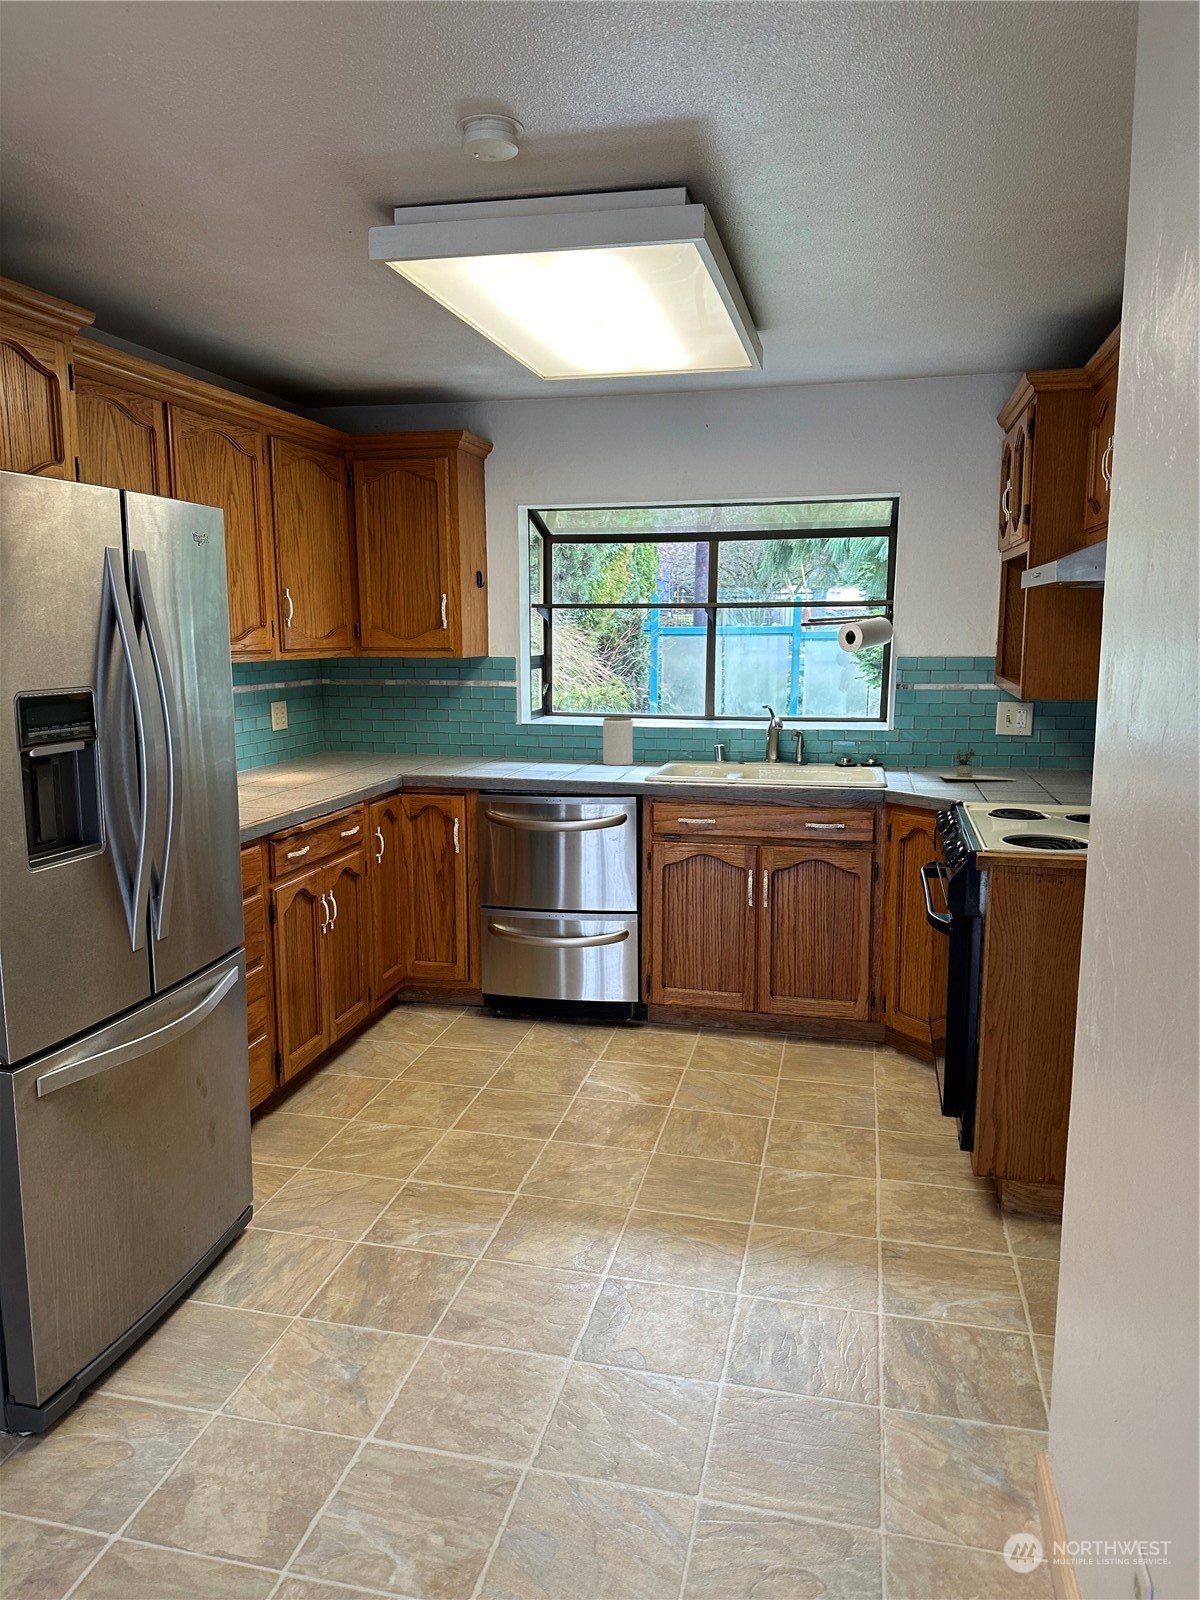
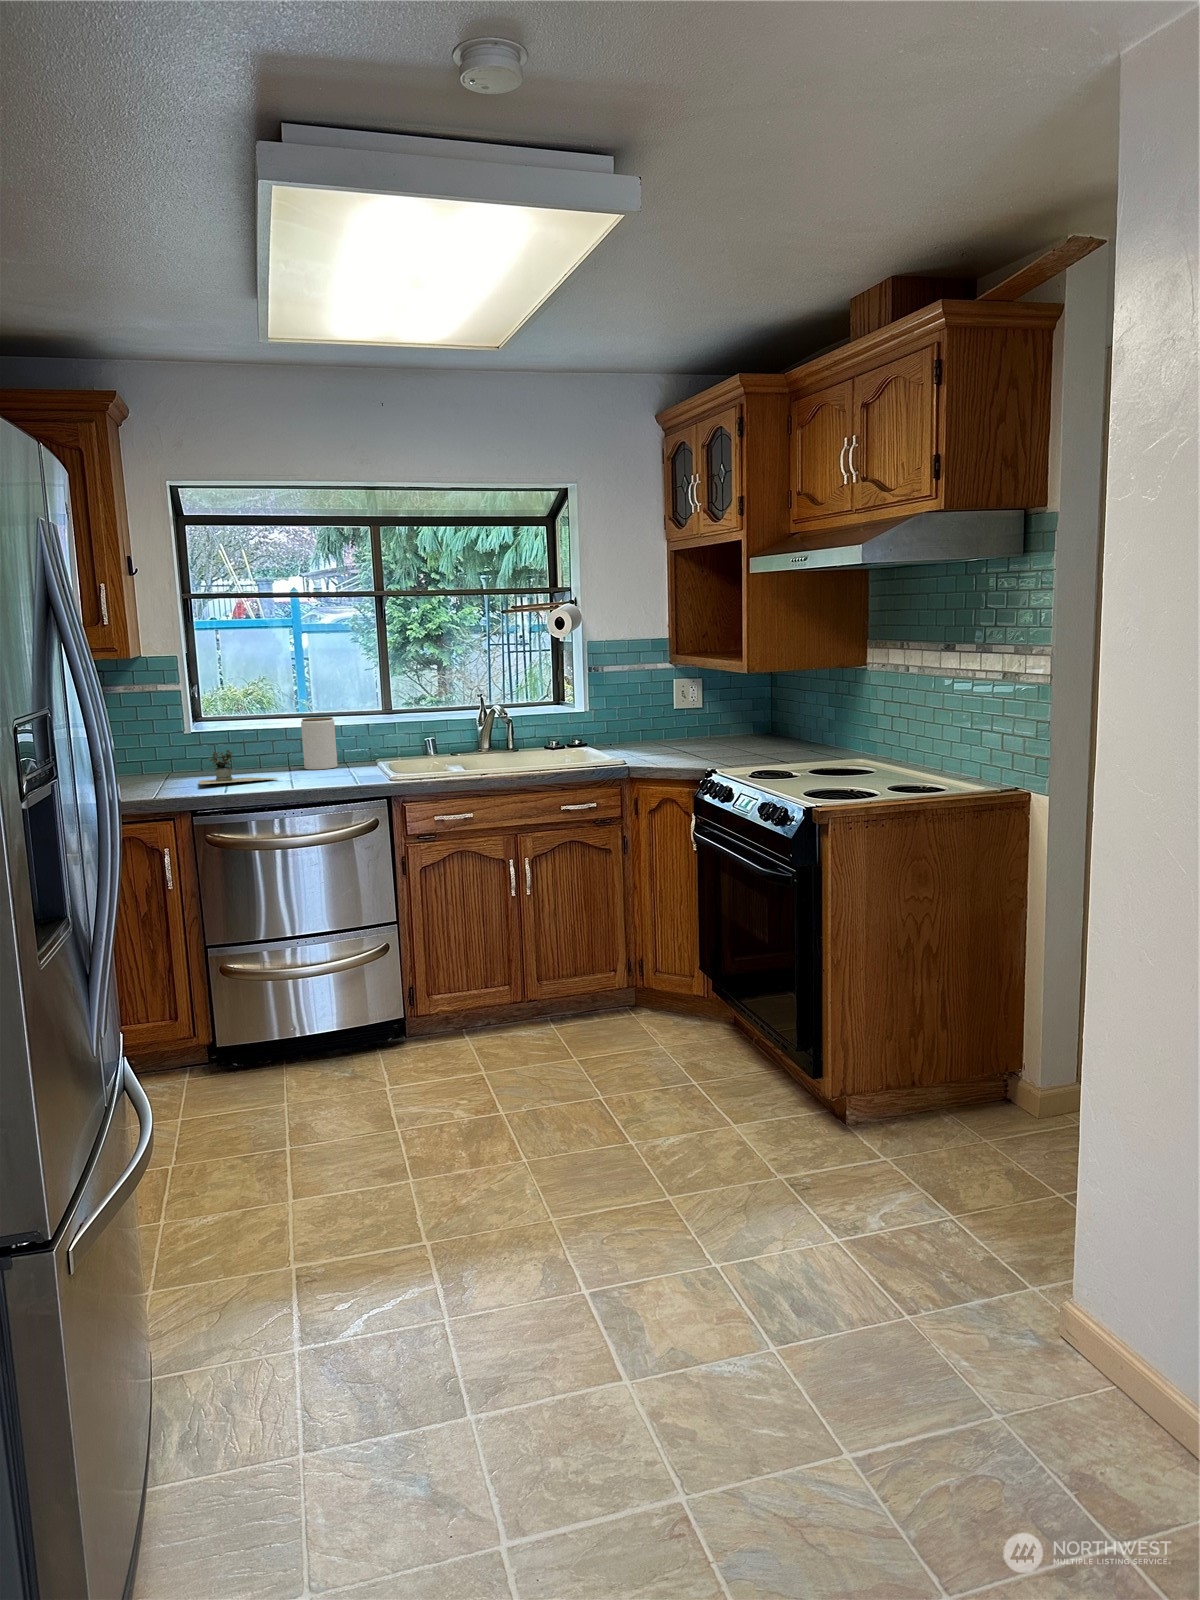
potted plant: present [940,748,1044,780] -> present [199,750,302,784]

